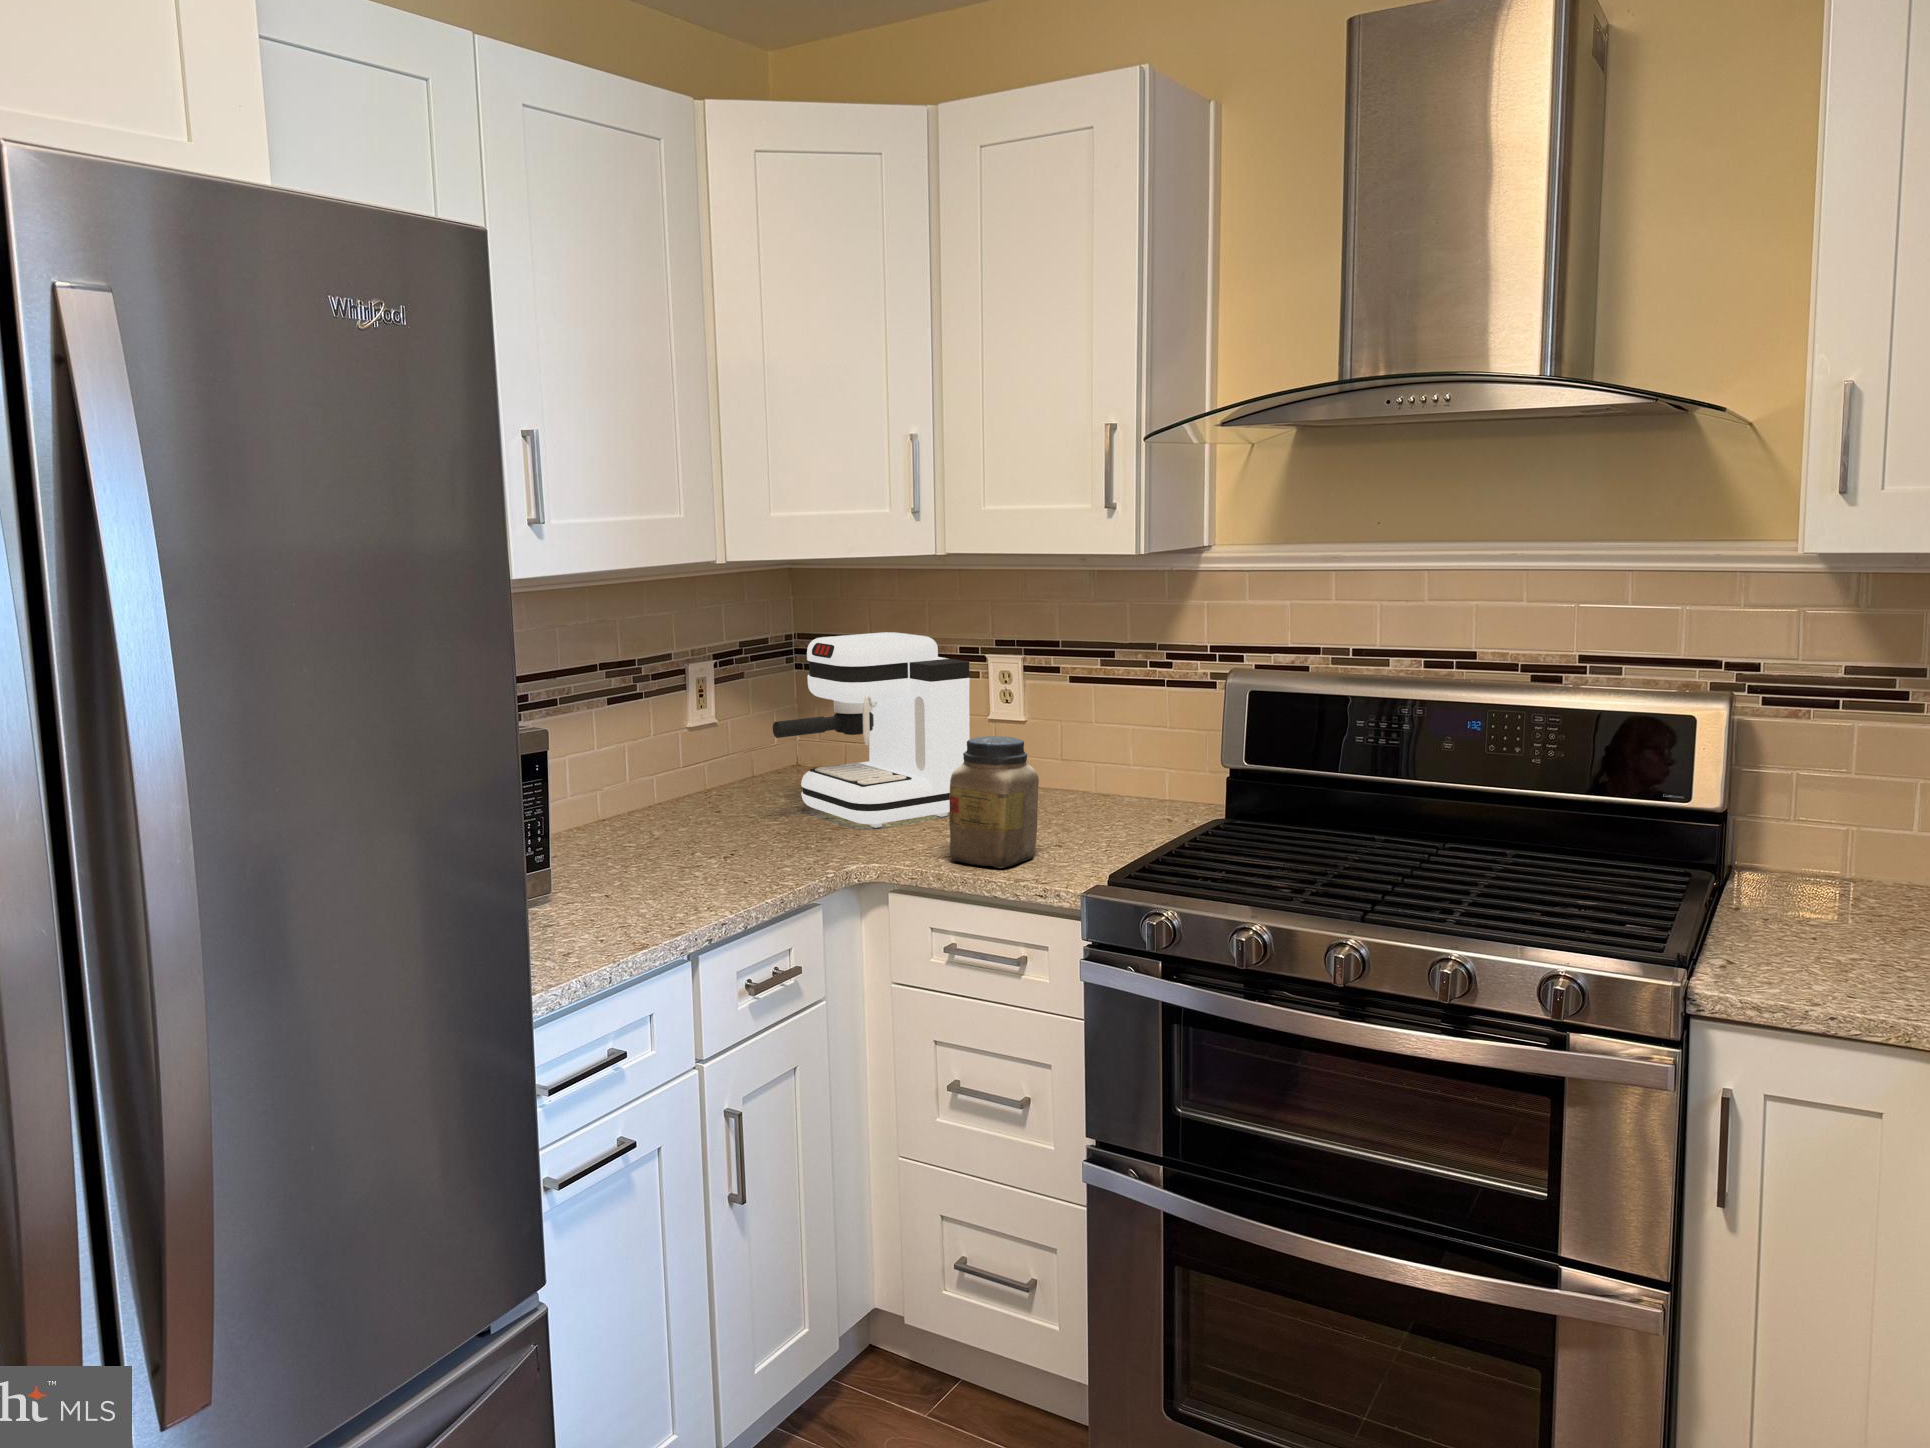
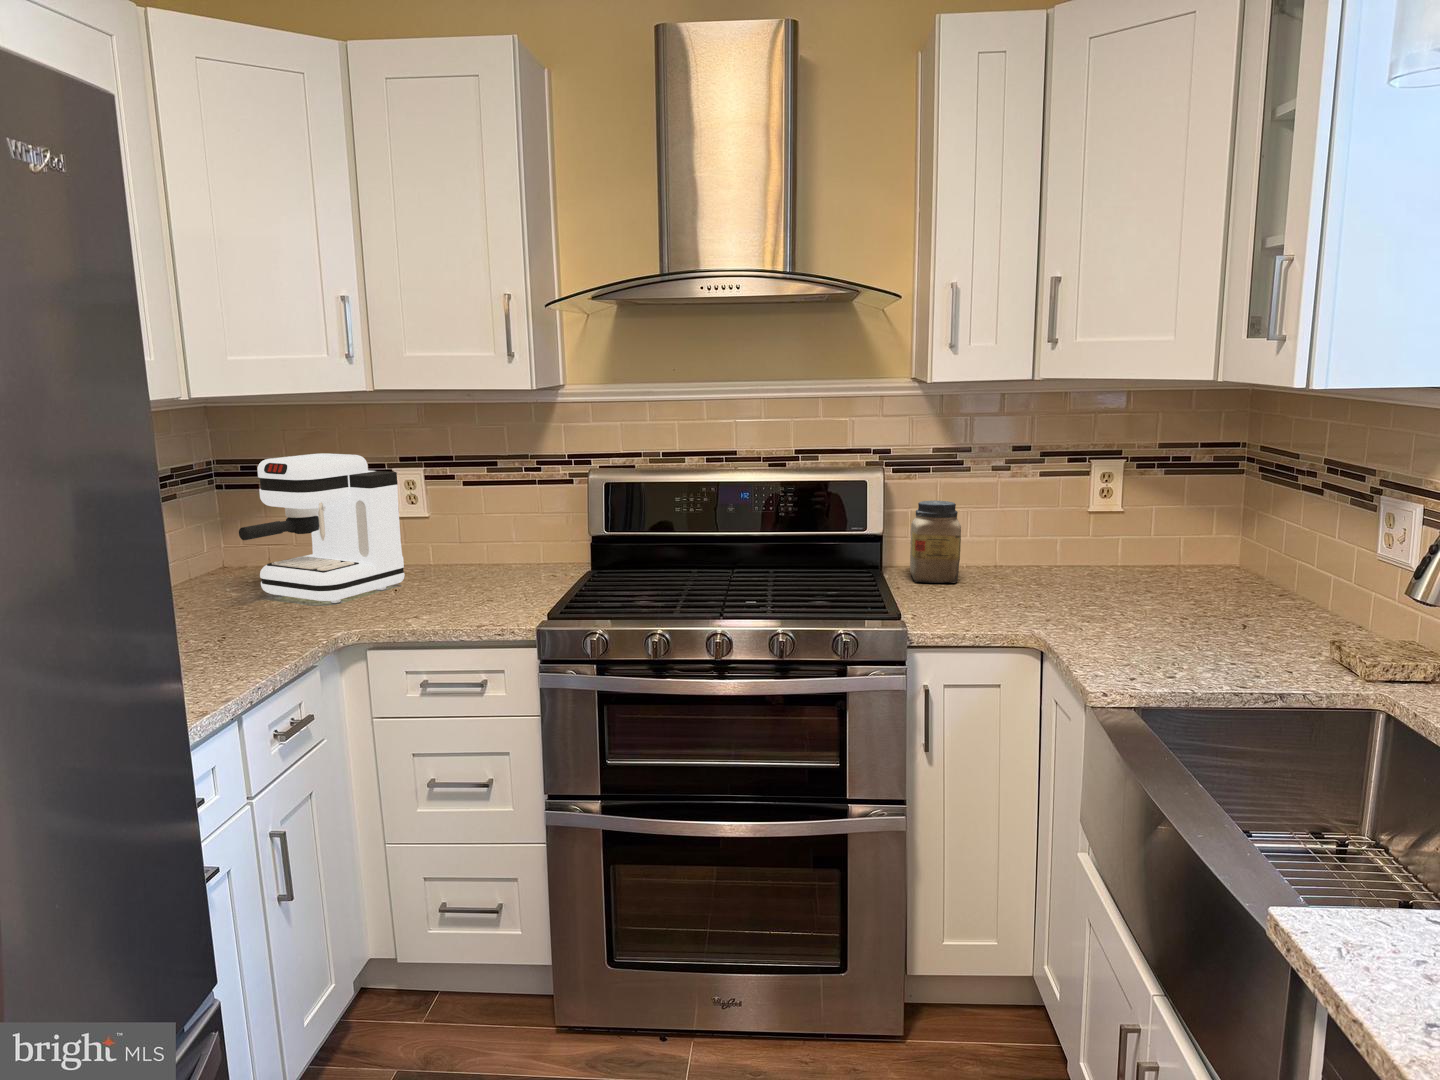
jar: present [949,736,1039,868] -> present [910,500,961,583]

